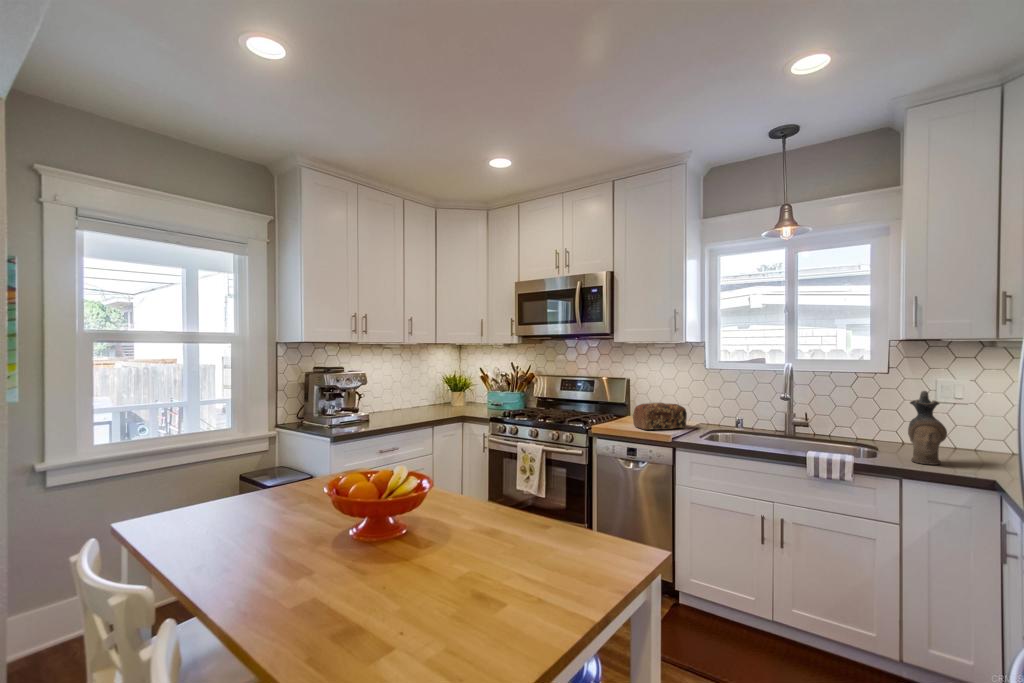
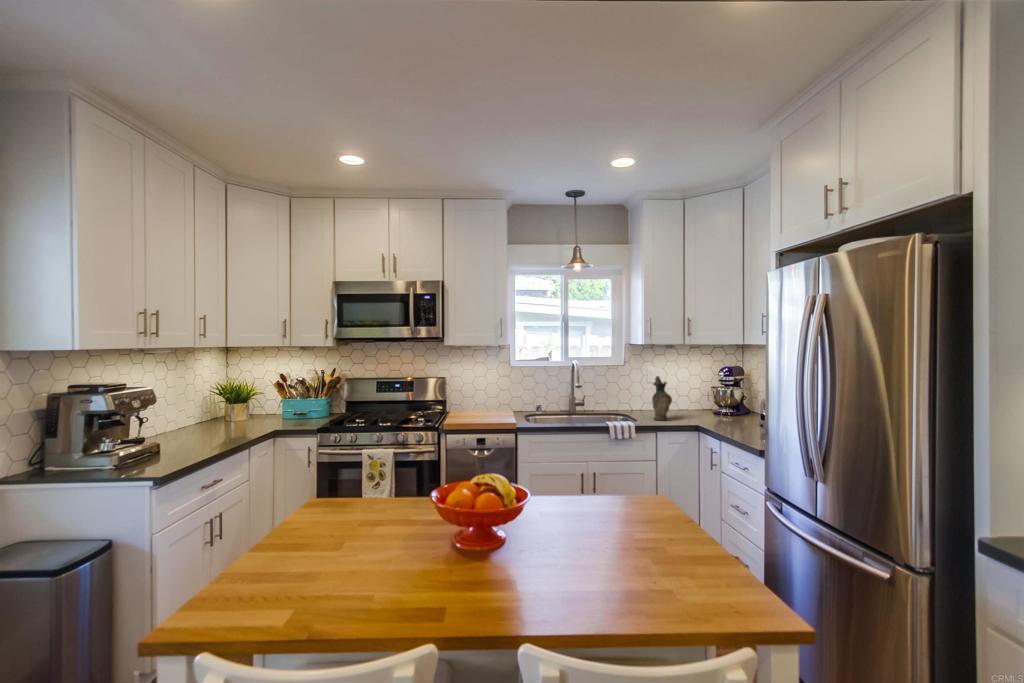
bread loaf: present [633,403,687,430] -> none [469,397,509,422]

